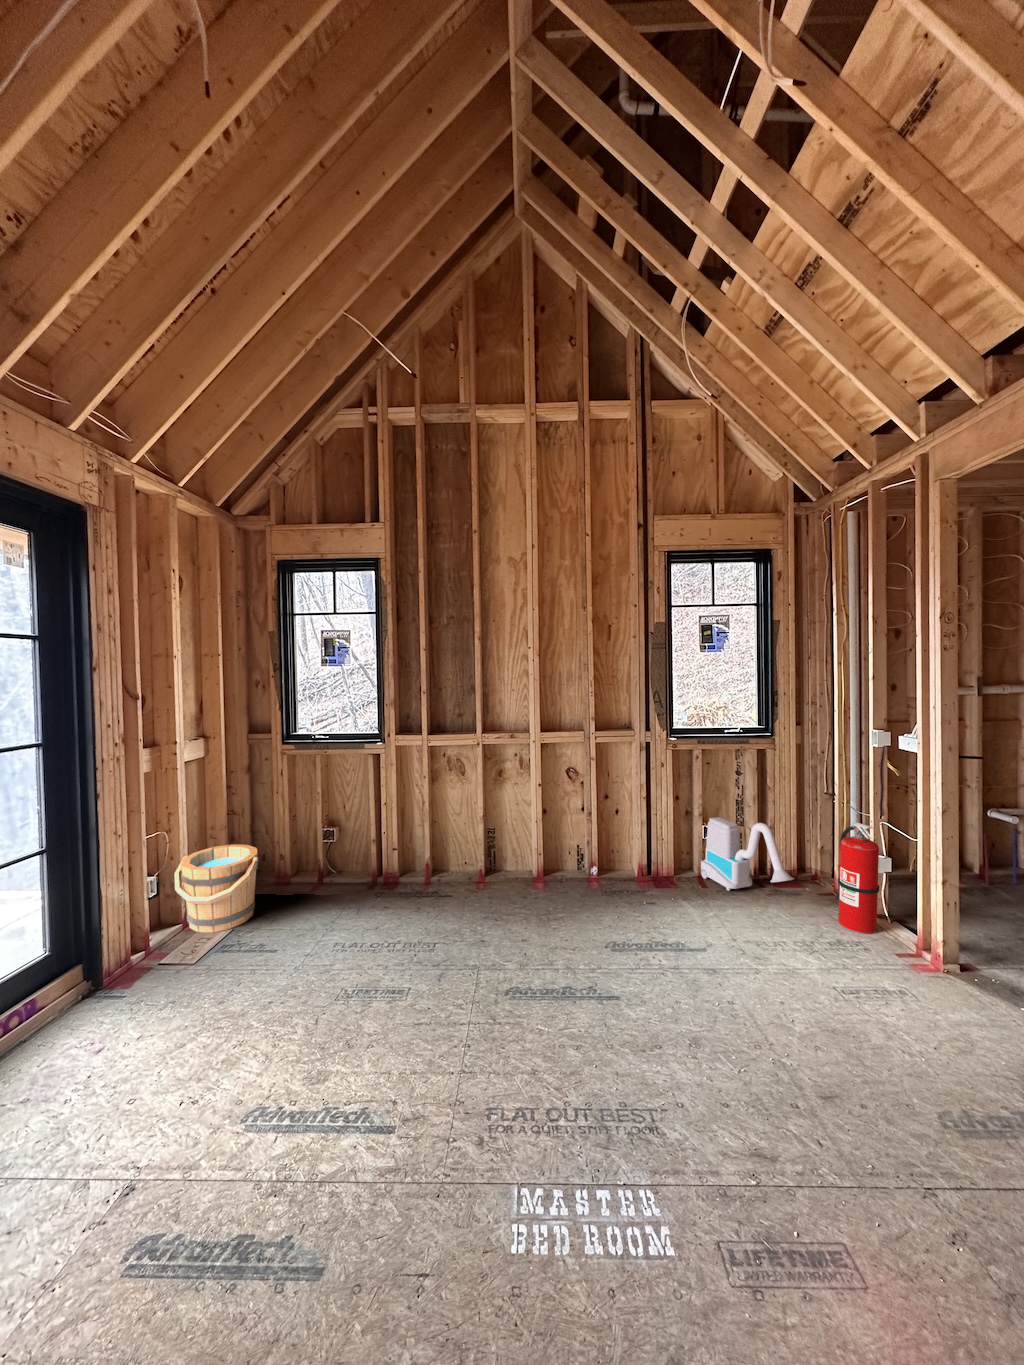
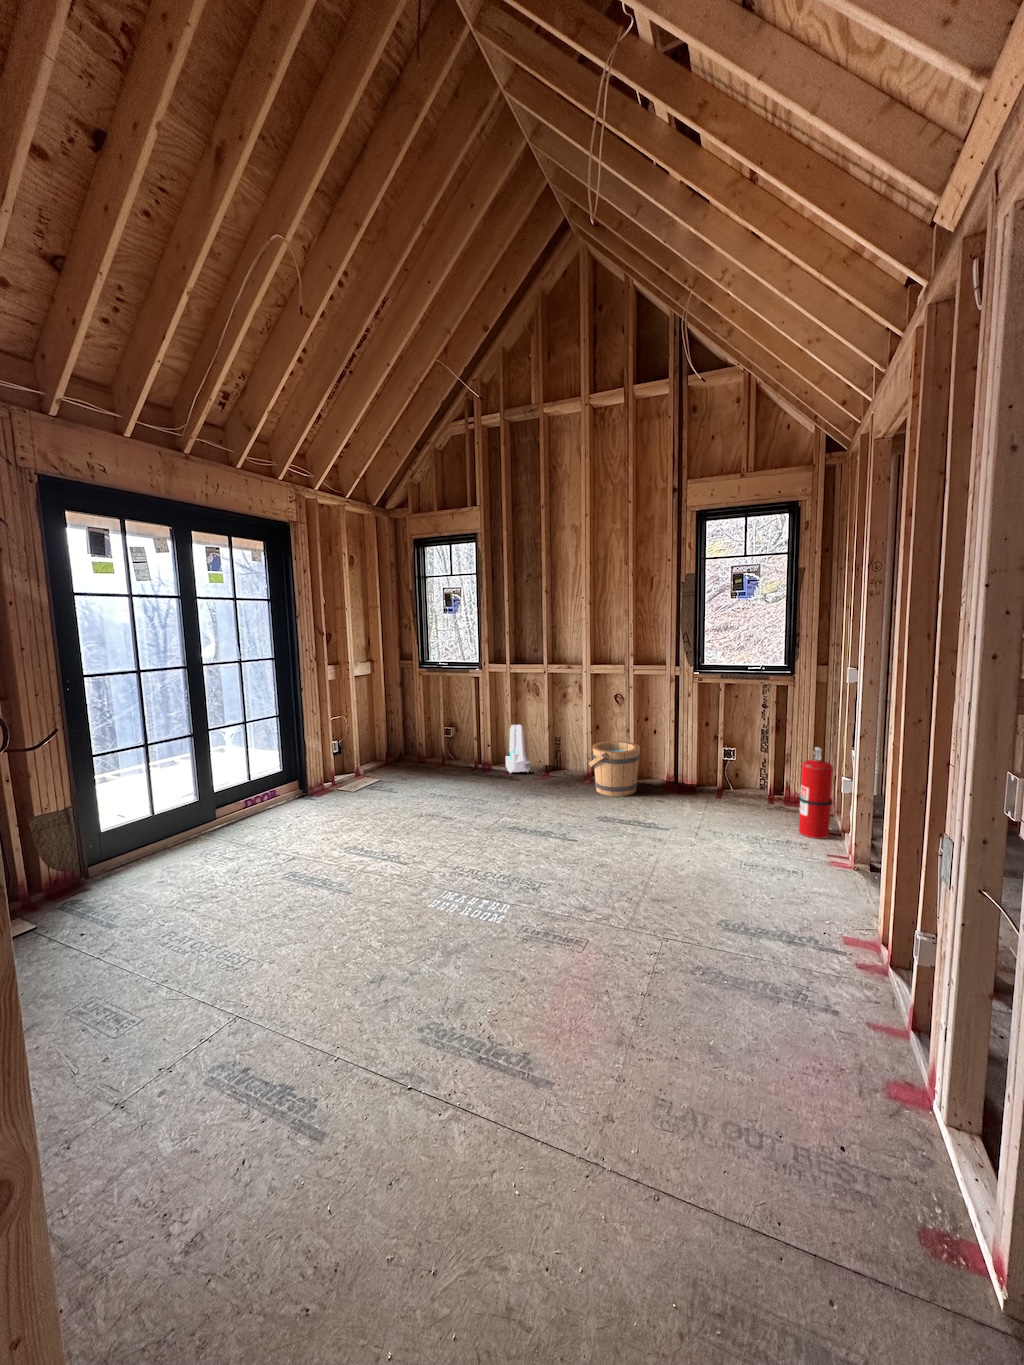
vacuum cleaner: present [701,817,794,891] -> present [506,725,530,774]
bucket: present [174,845,259,933] -> present [589,741,640,796]

